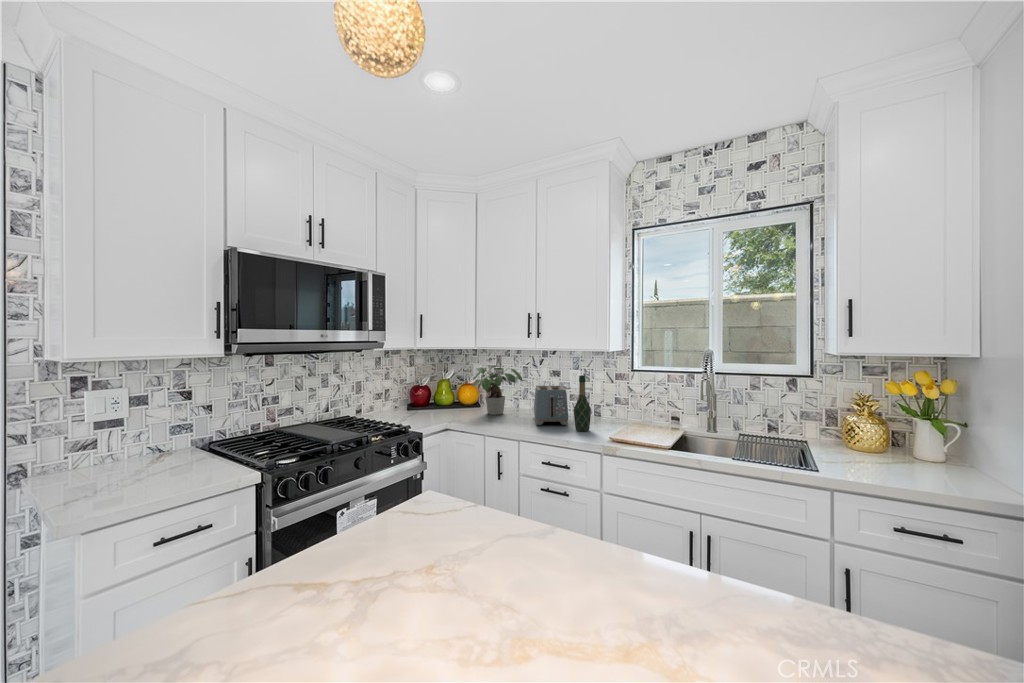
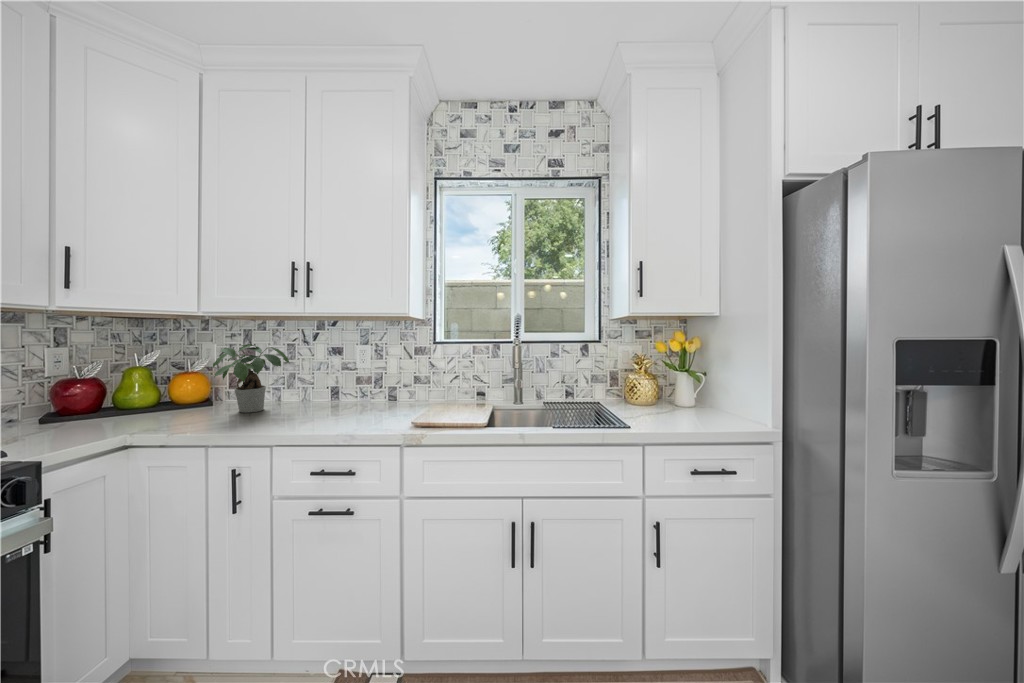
wine bottle: present [574,375,591,431] -> none [379,352,401,419]
toaster: present [534,386,569,425] -> none [312,366,369,419]

